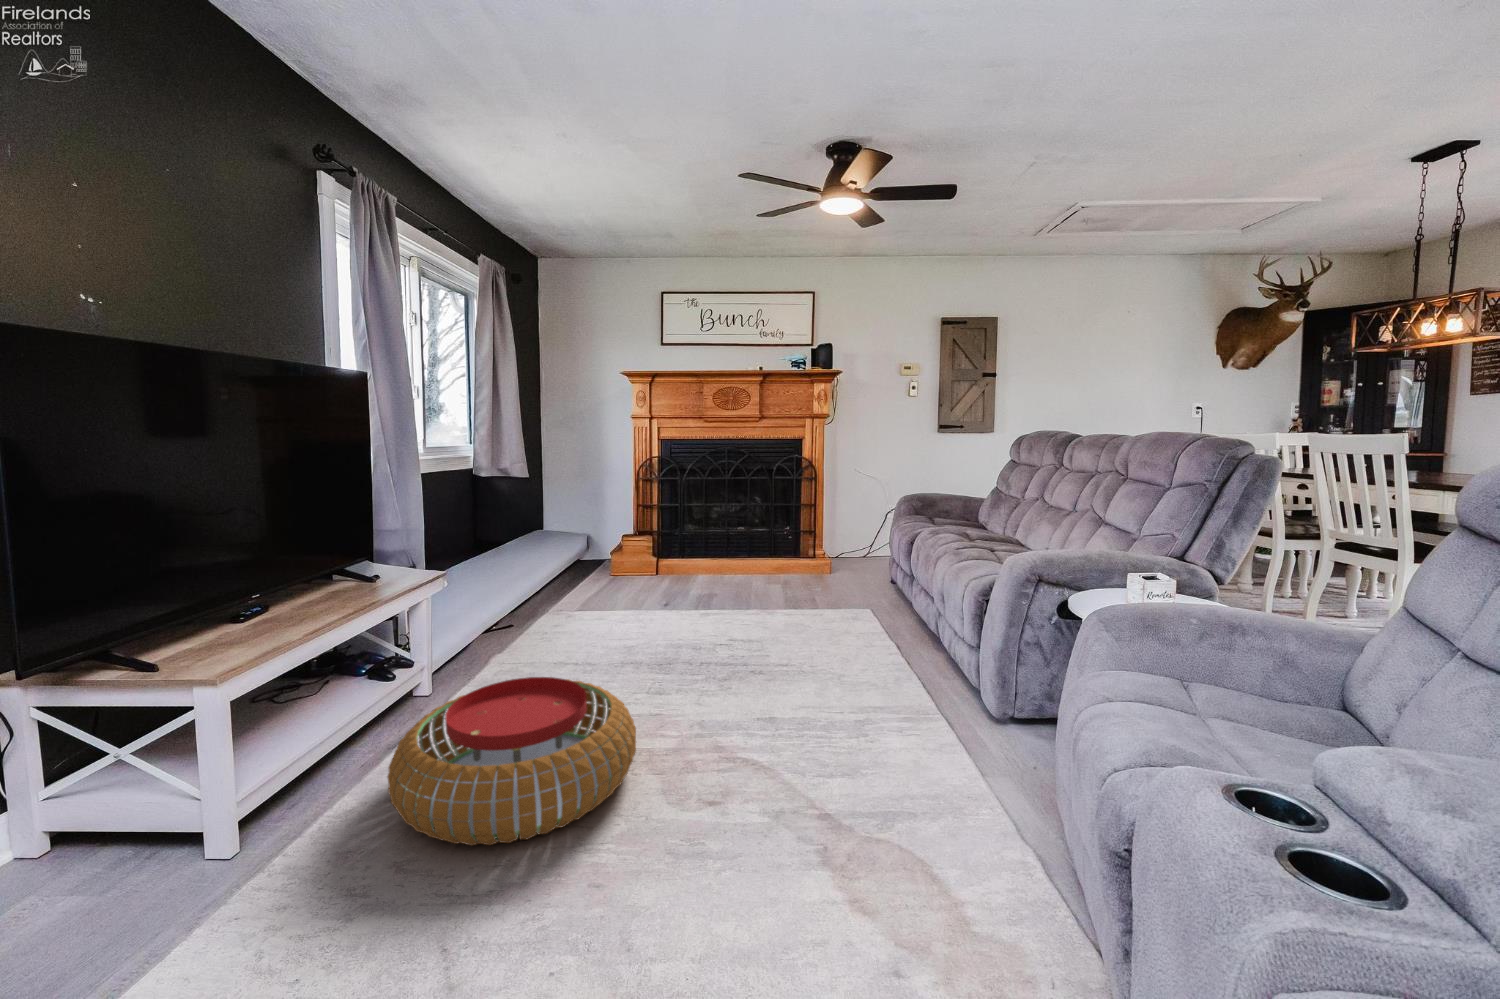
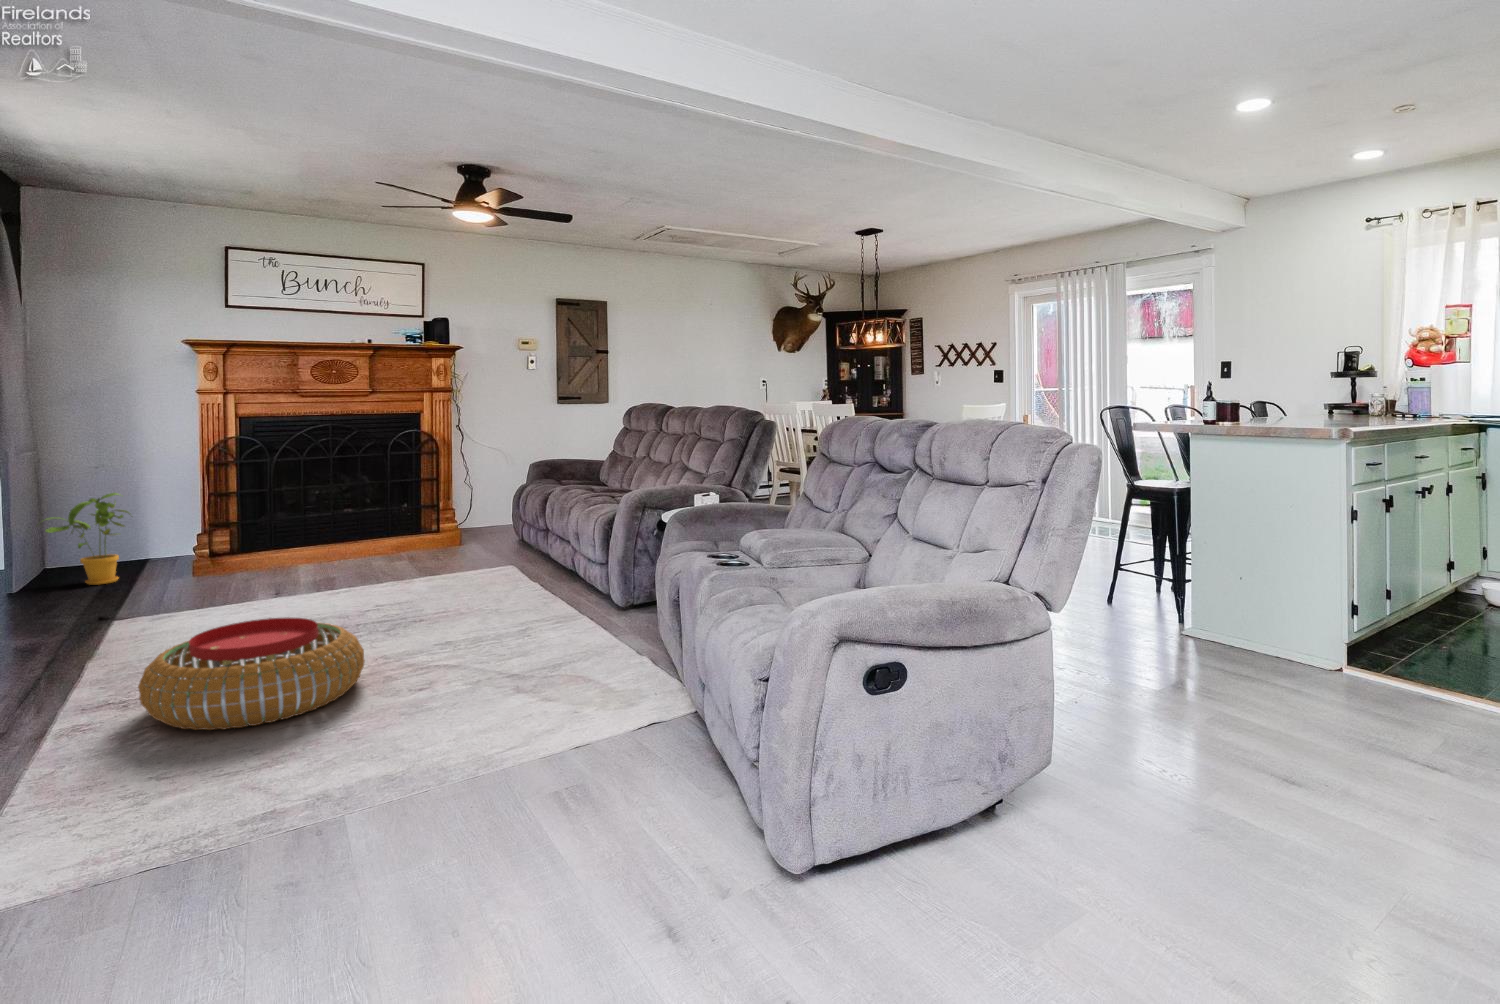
house plant: none [518,500,580,572] -> present [42,493,129,585]

